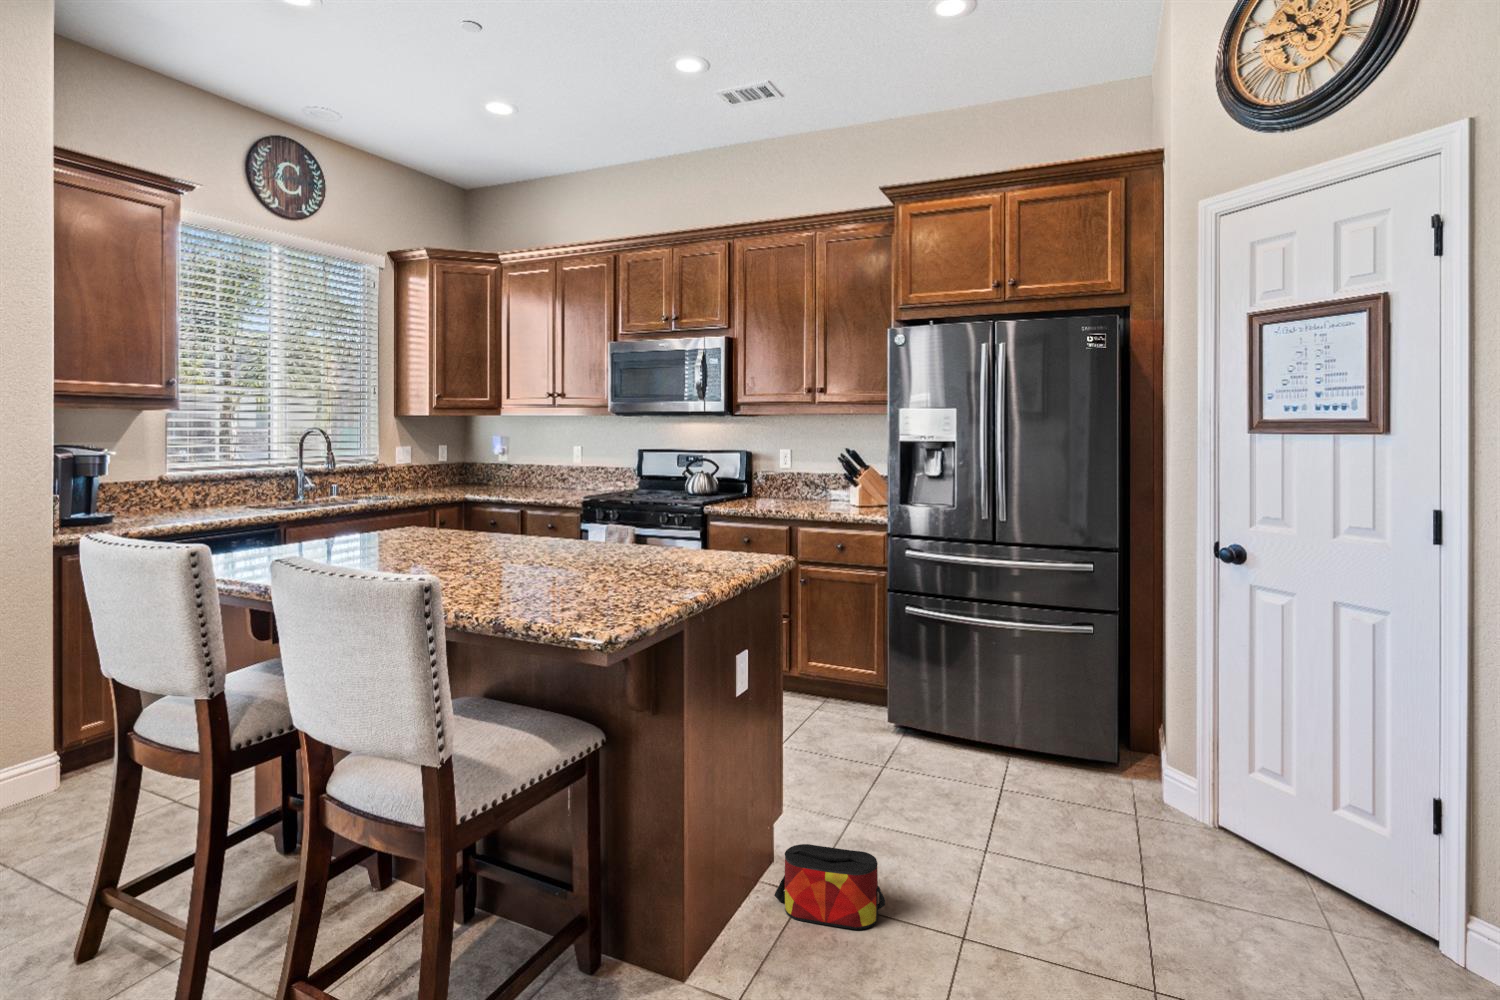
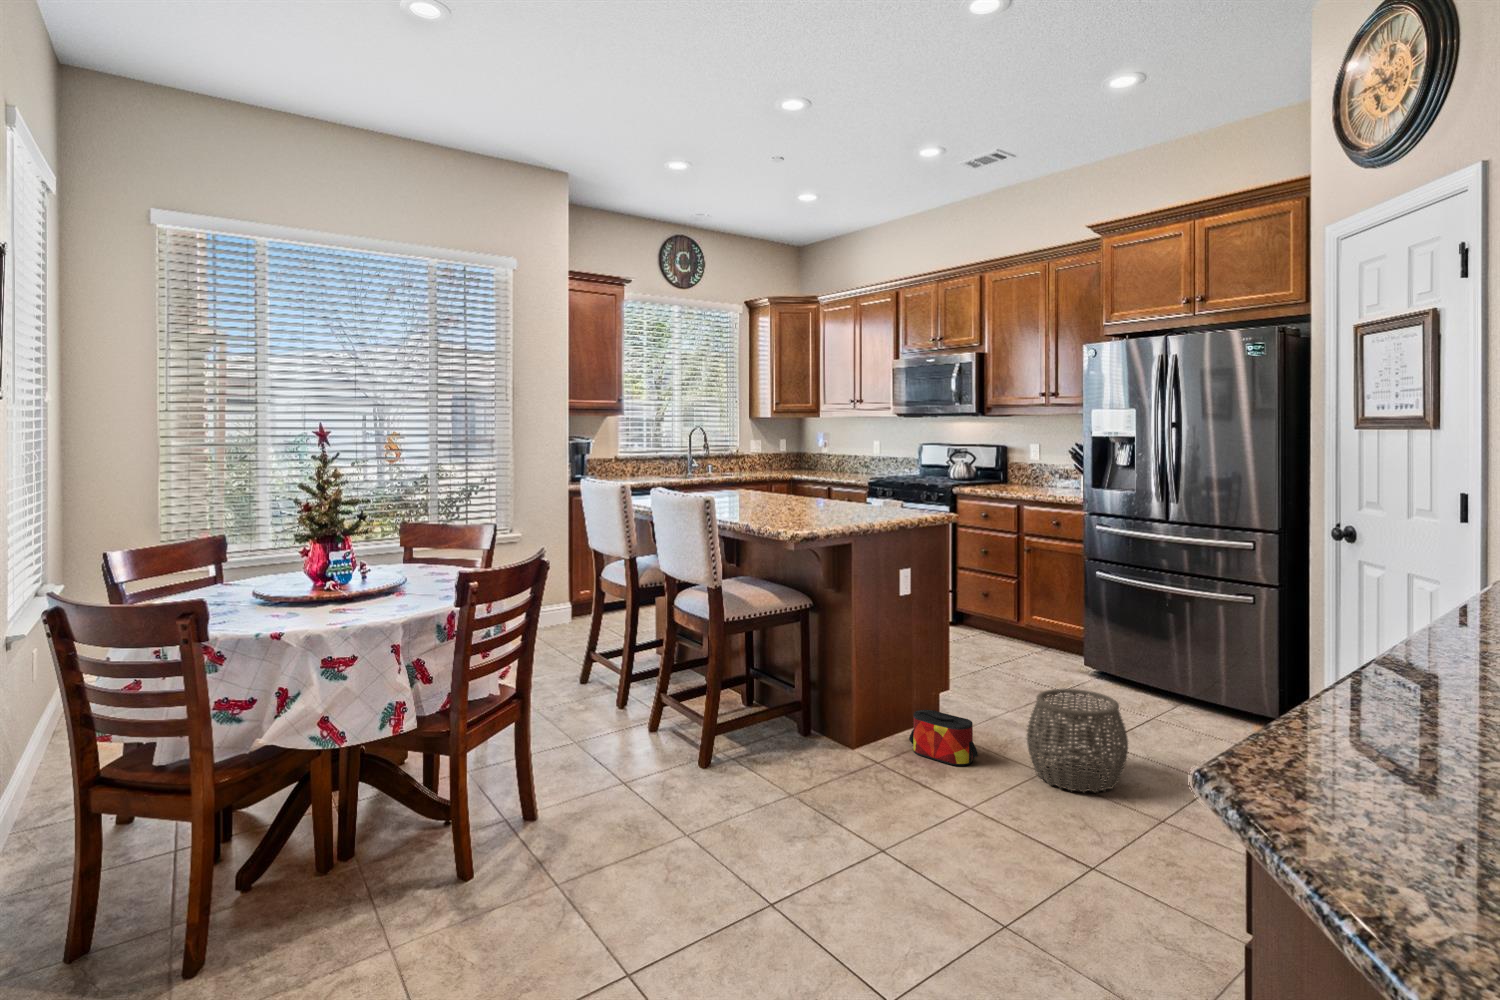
woven basket: none [949,785,1088,941] -> present [1027,689,1128,793]

